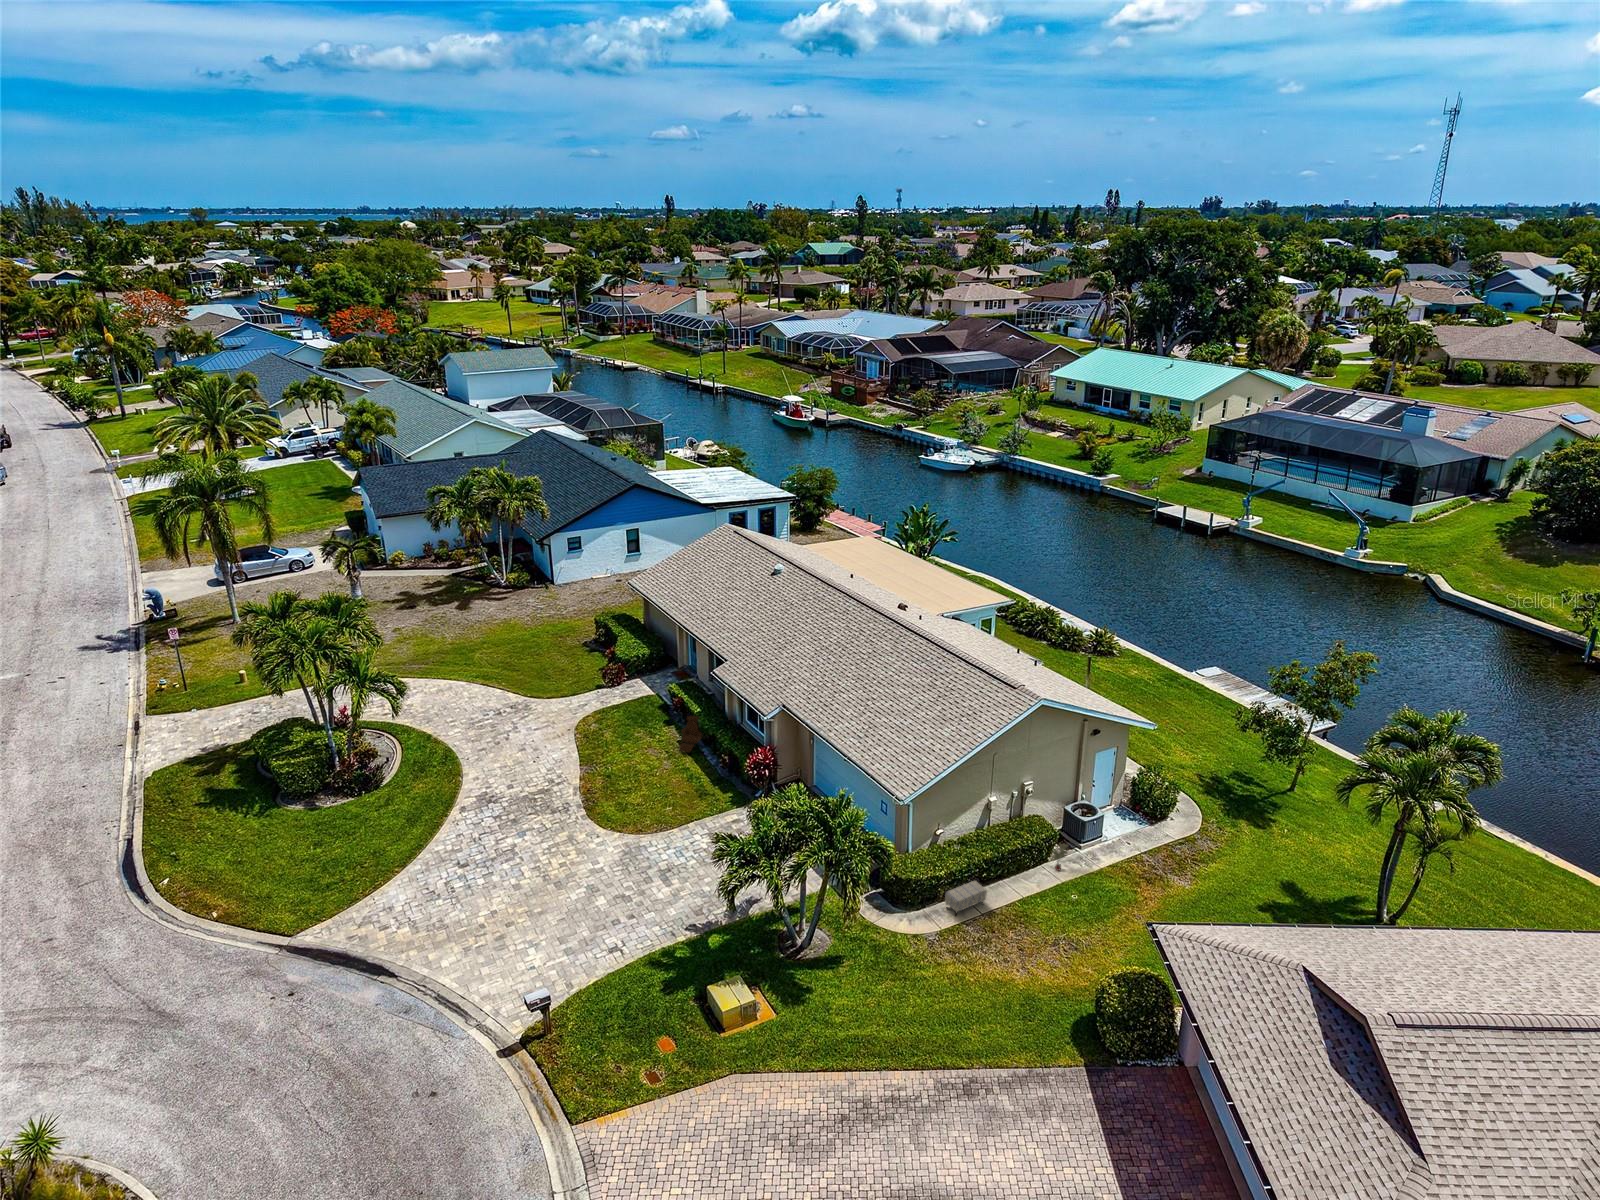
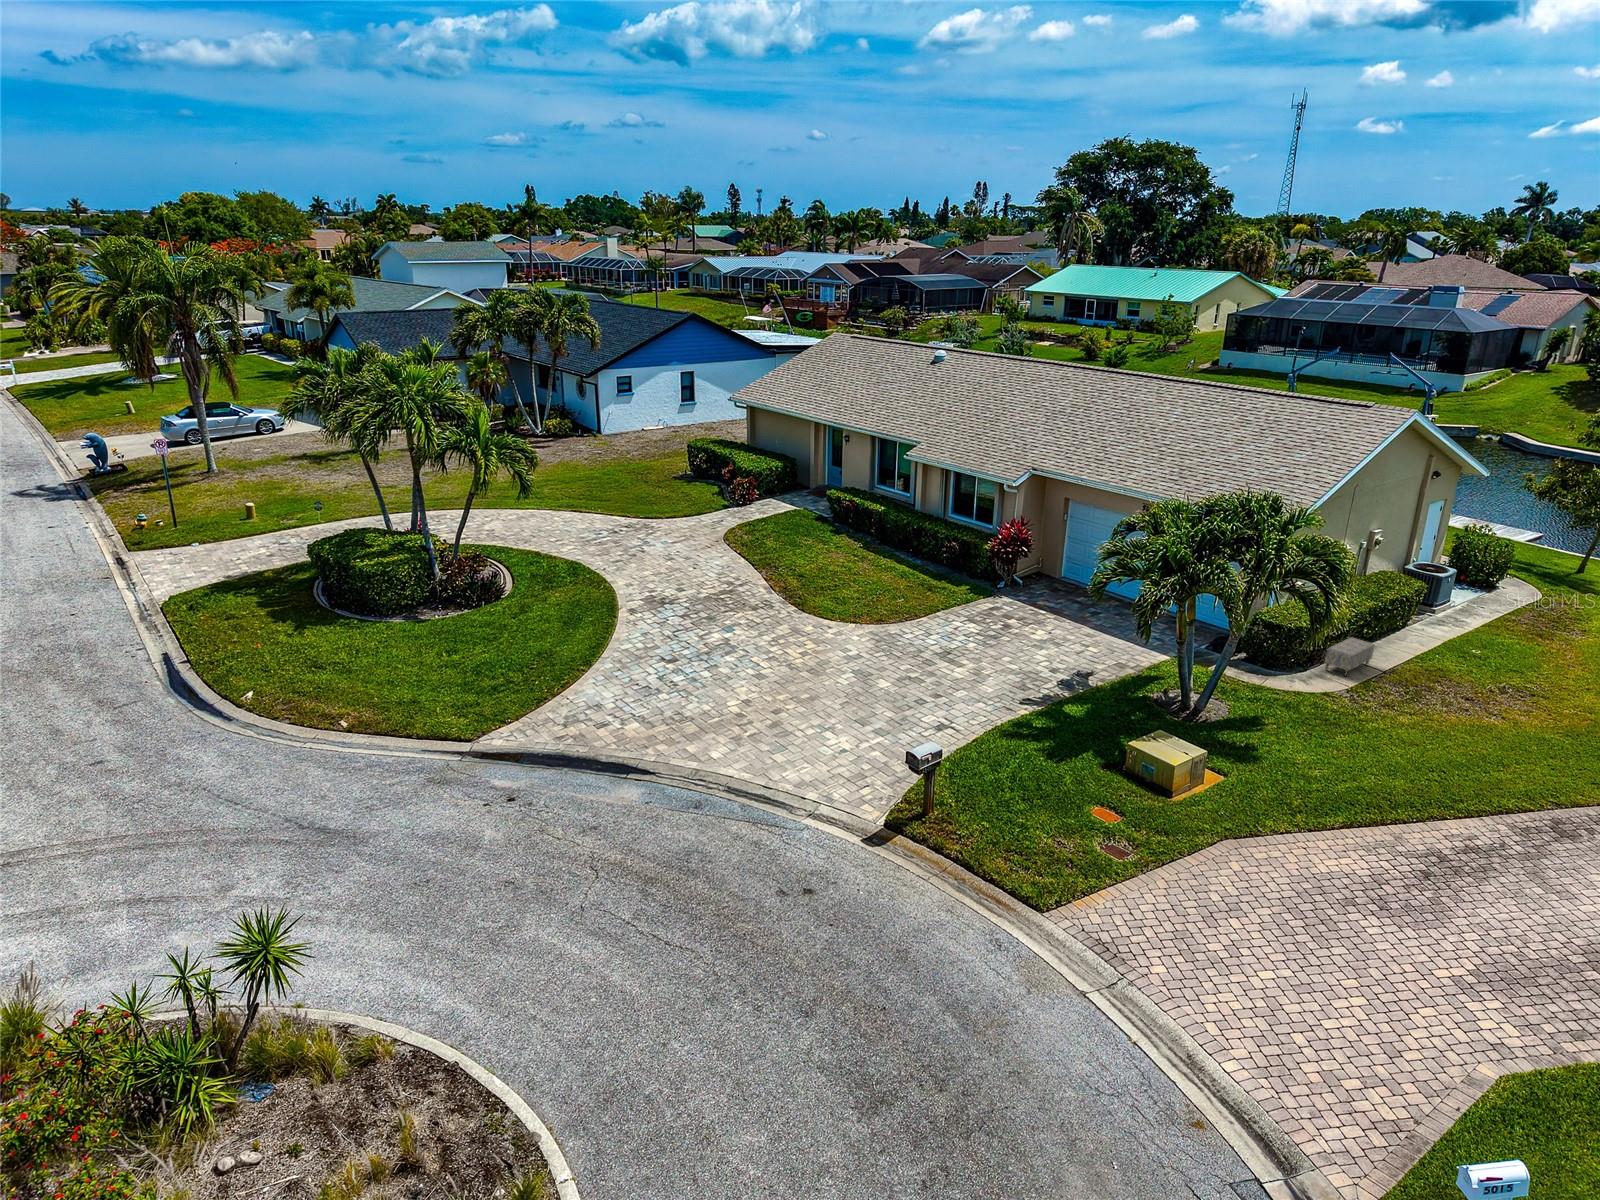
lounge chair: present [679,716,702,753] -> none [863,513,892,559]
potted tree: present [1052,843,1068,871] -> none [1413,597,1436,634]

